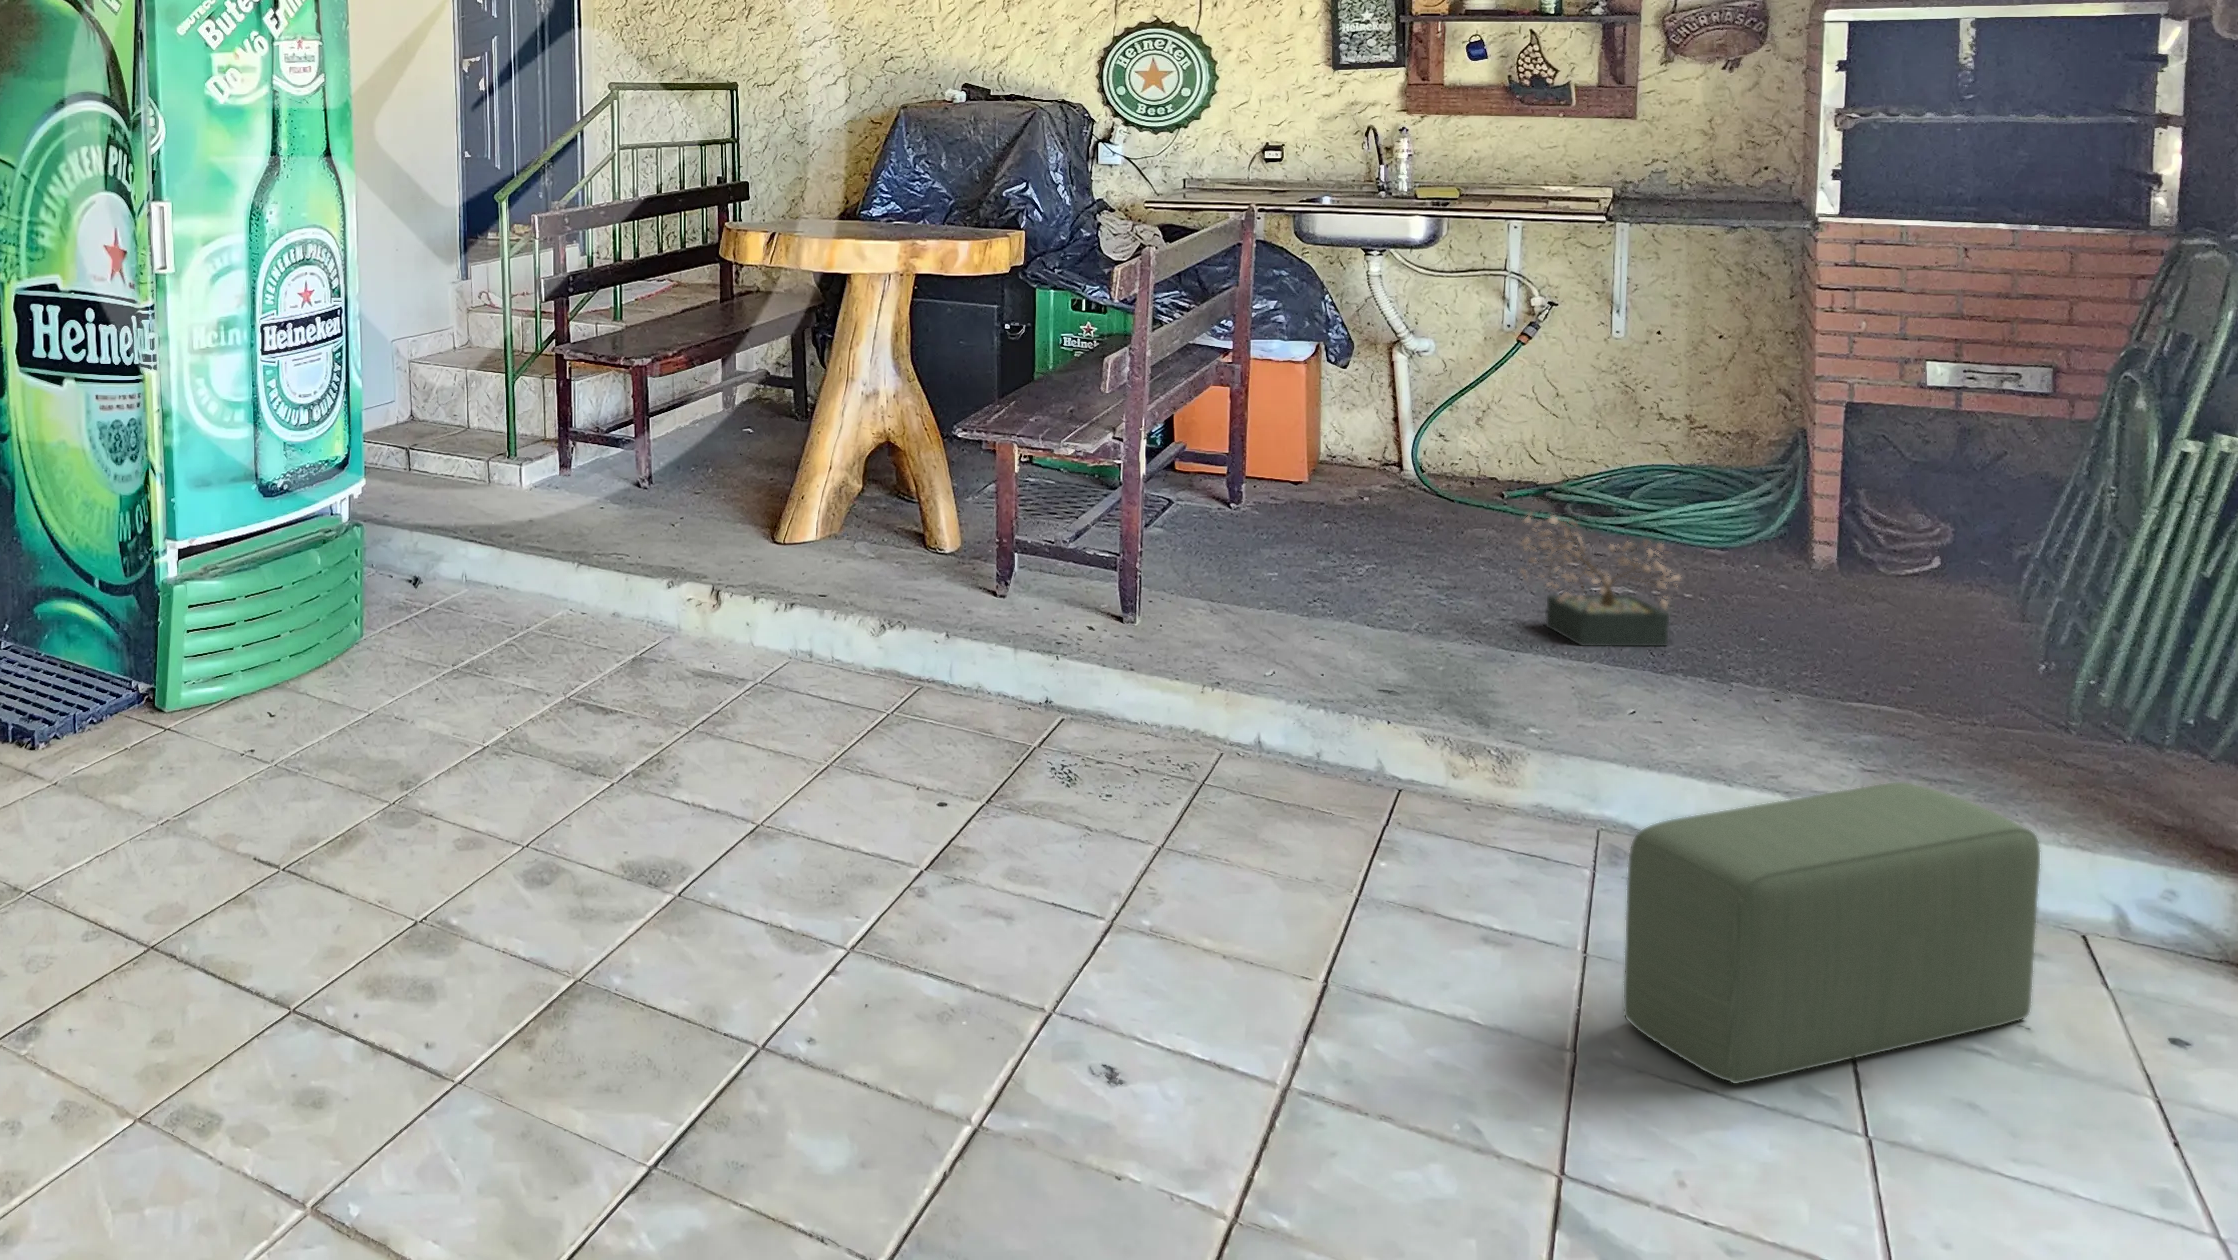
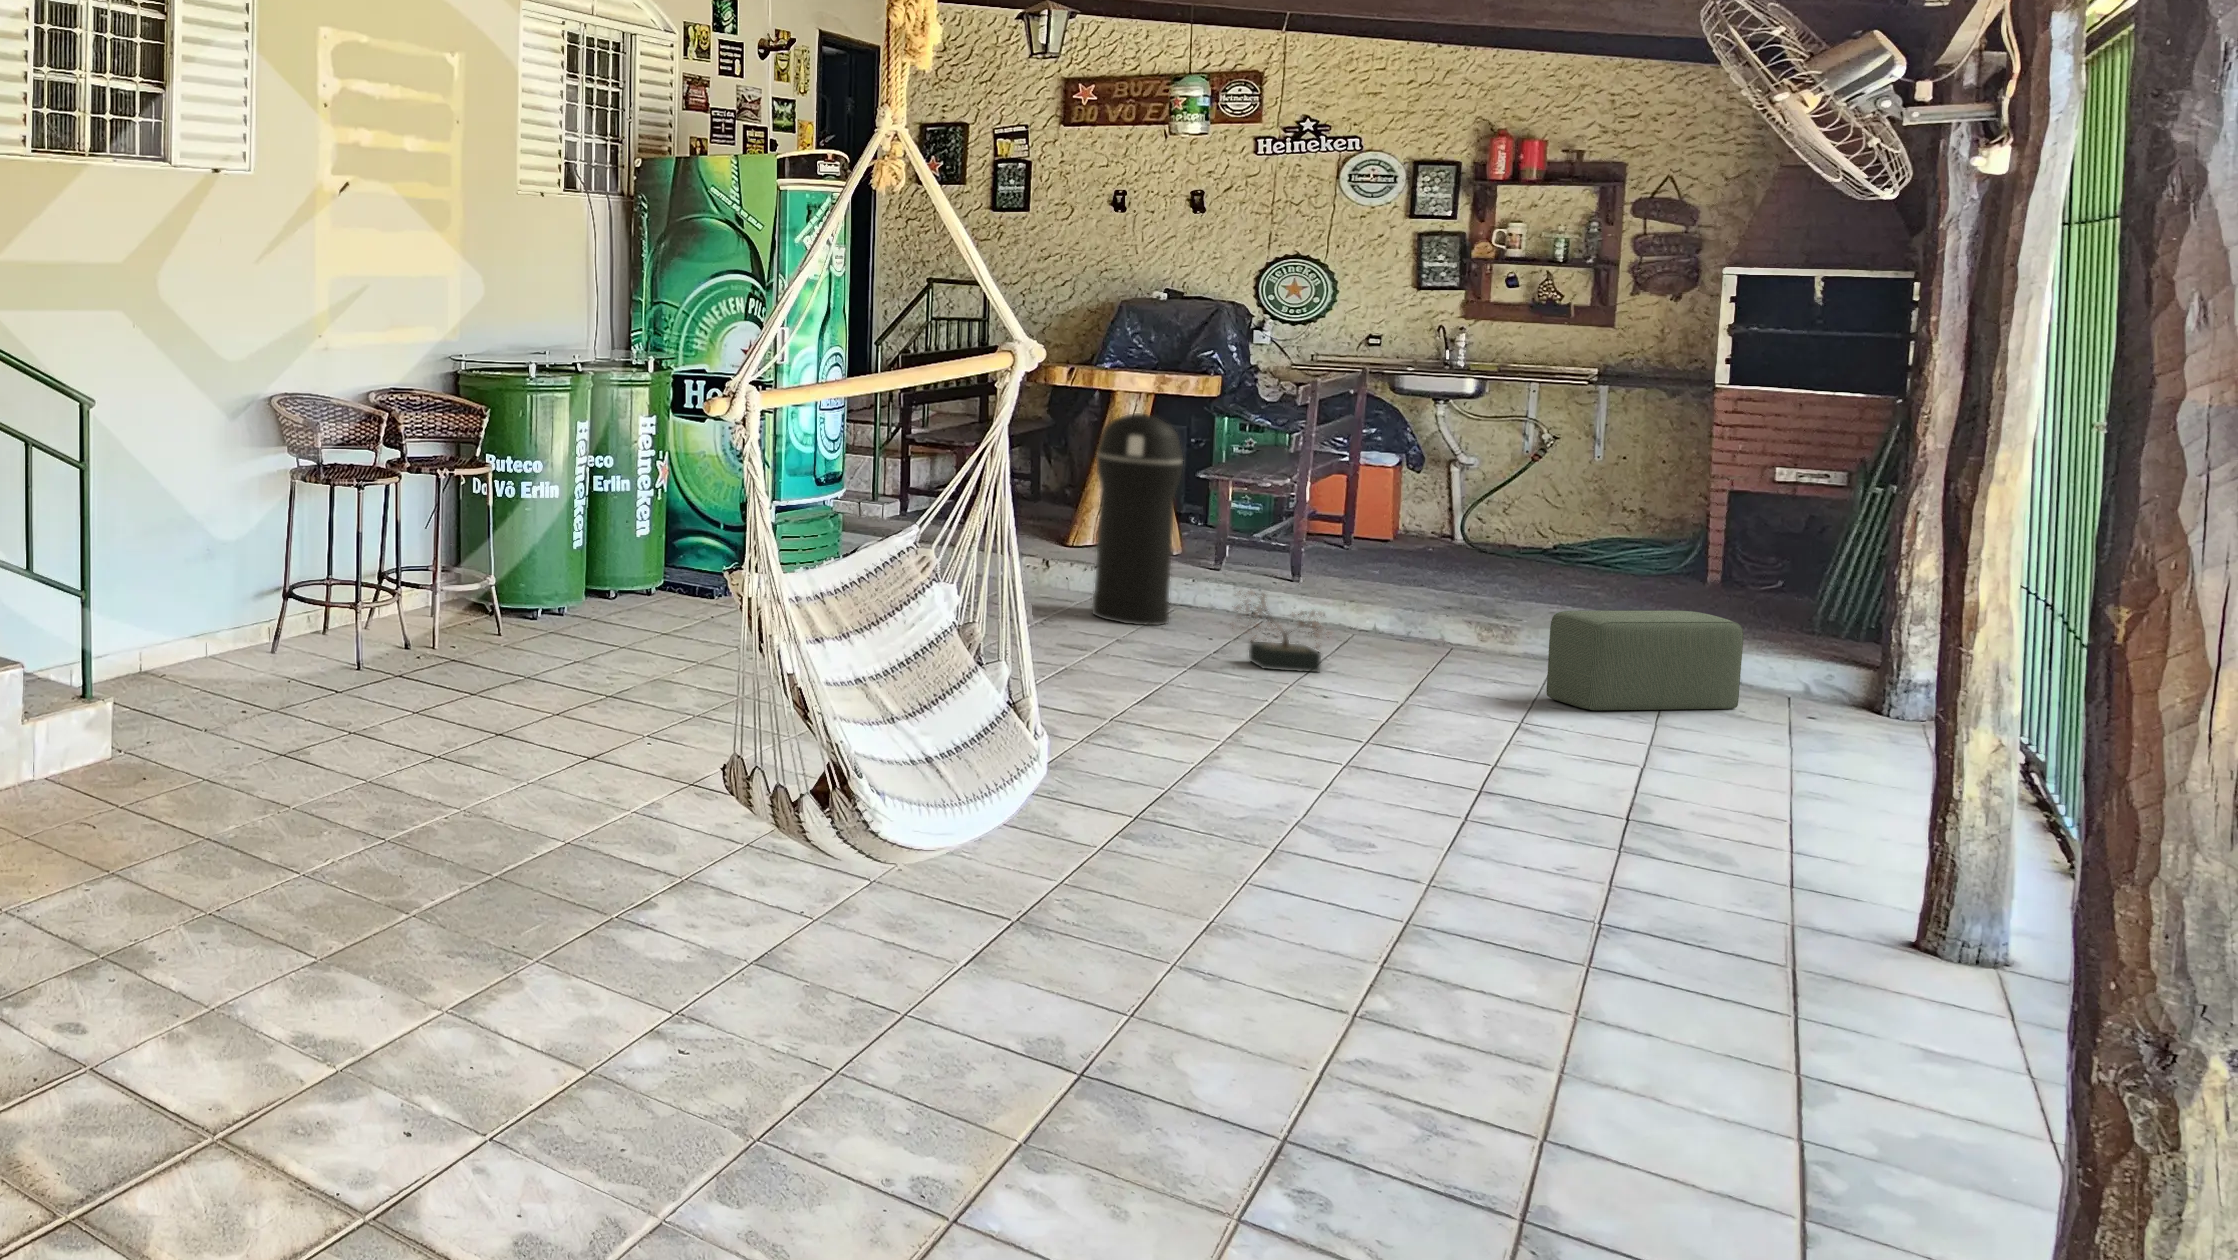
trash can: none [747,347,904,771] -> present [1092,413,1183,626]
decorative plant: present [1520,513,1681,646] -> present [1232,591,1330,672]

